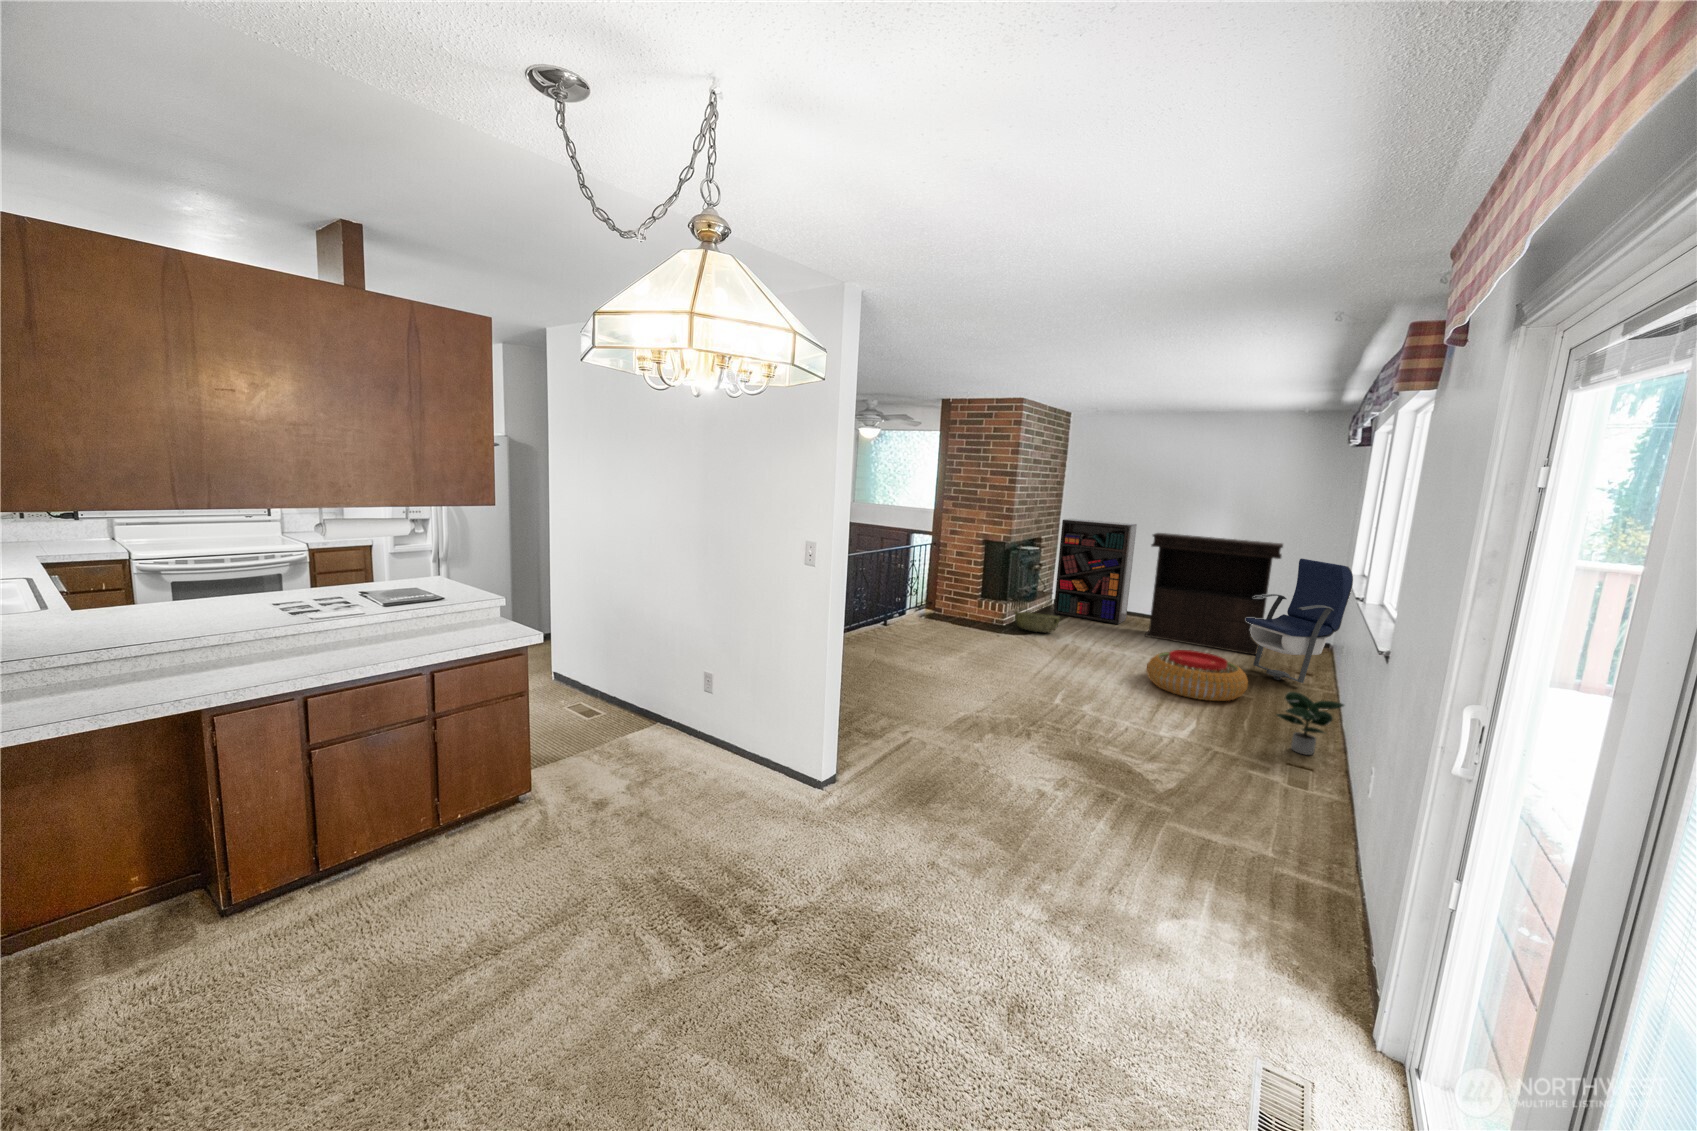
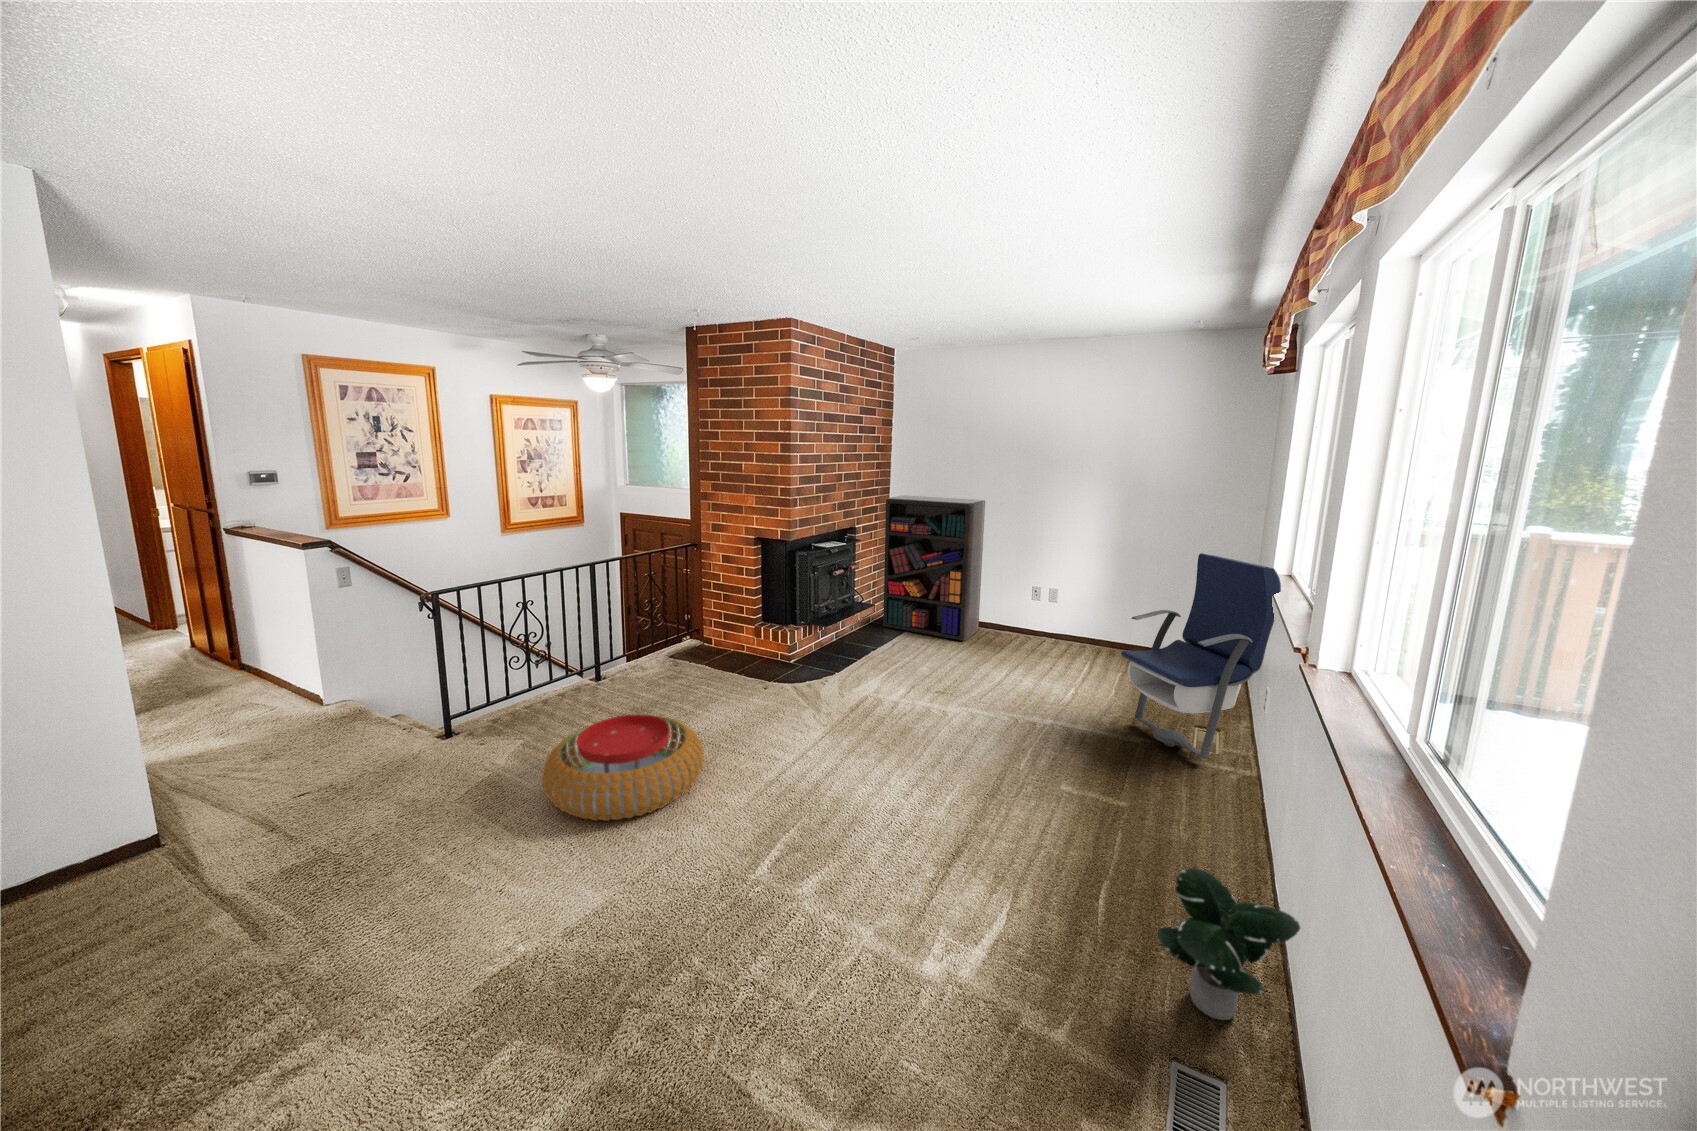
console table: present [1145,533,1283,655] -> none [994,513,1176,690]
woven basket: present [1015,612,1060,633] -> none [805,637,871,671]
pouf: present [1146,650,1248,701] -> present [542,714,704,821]

